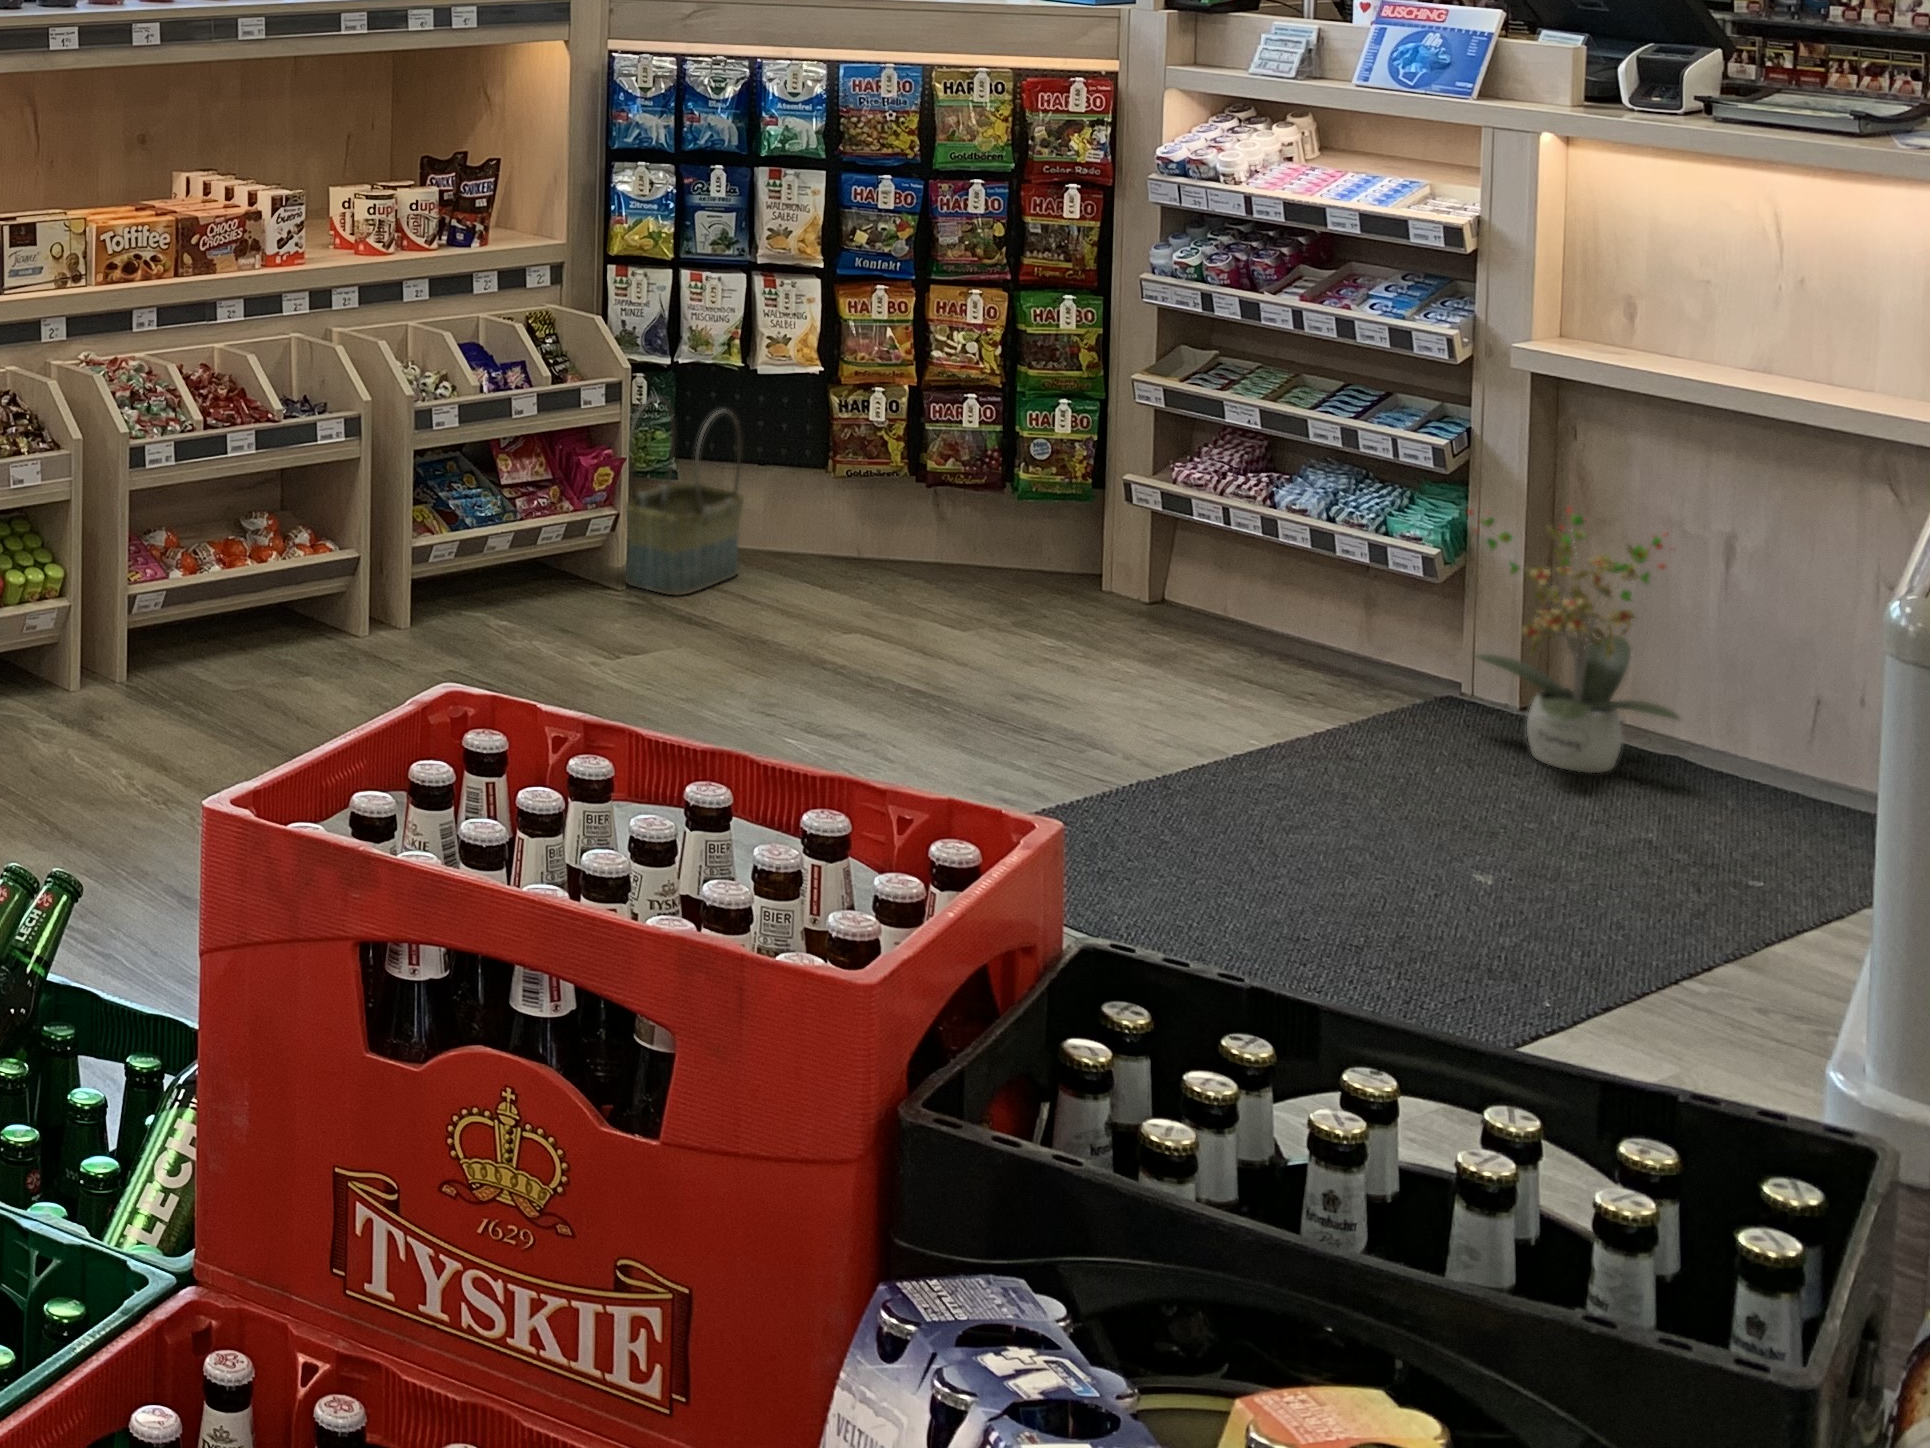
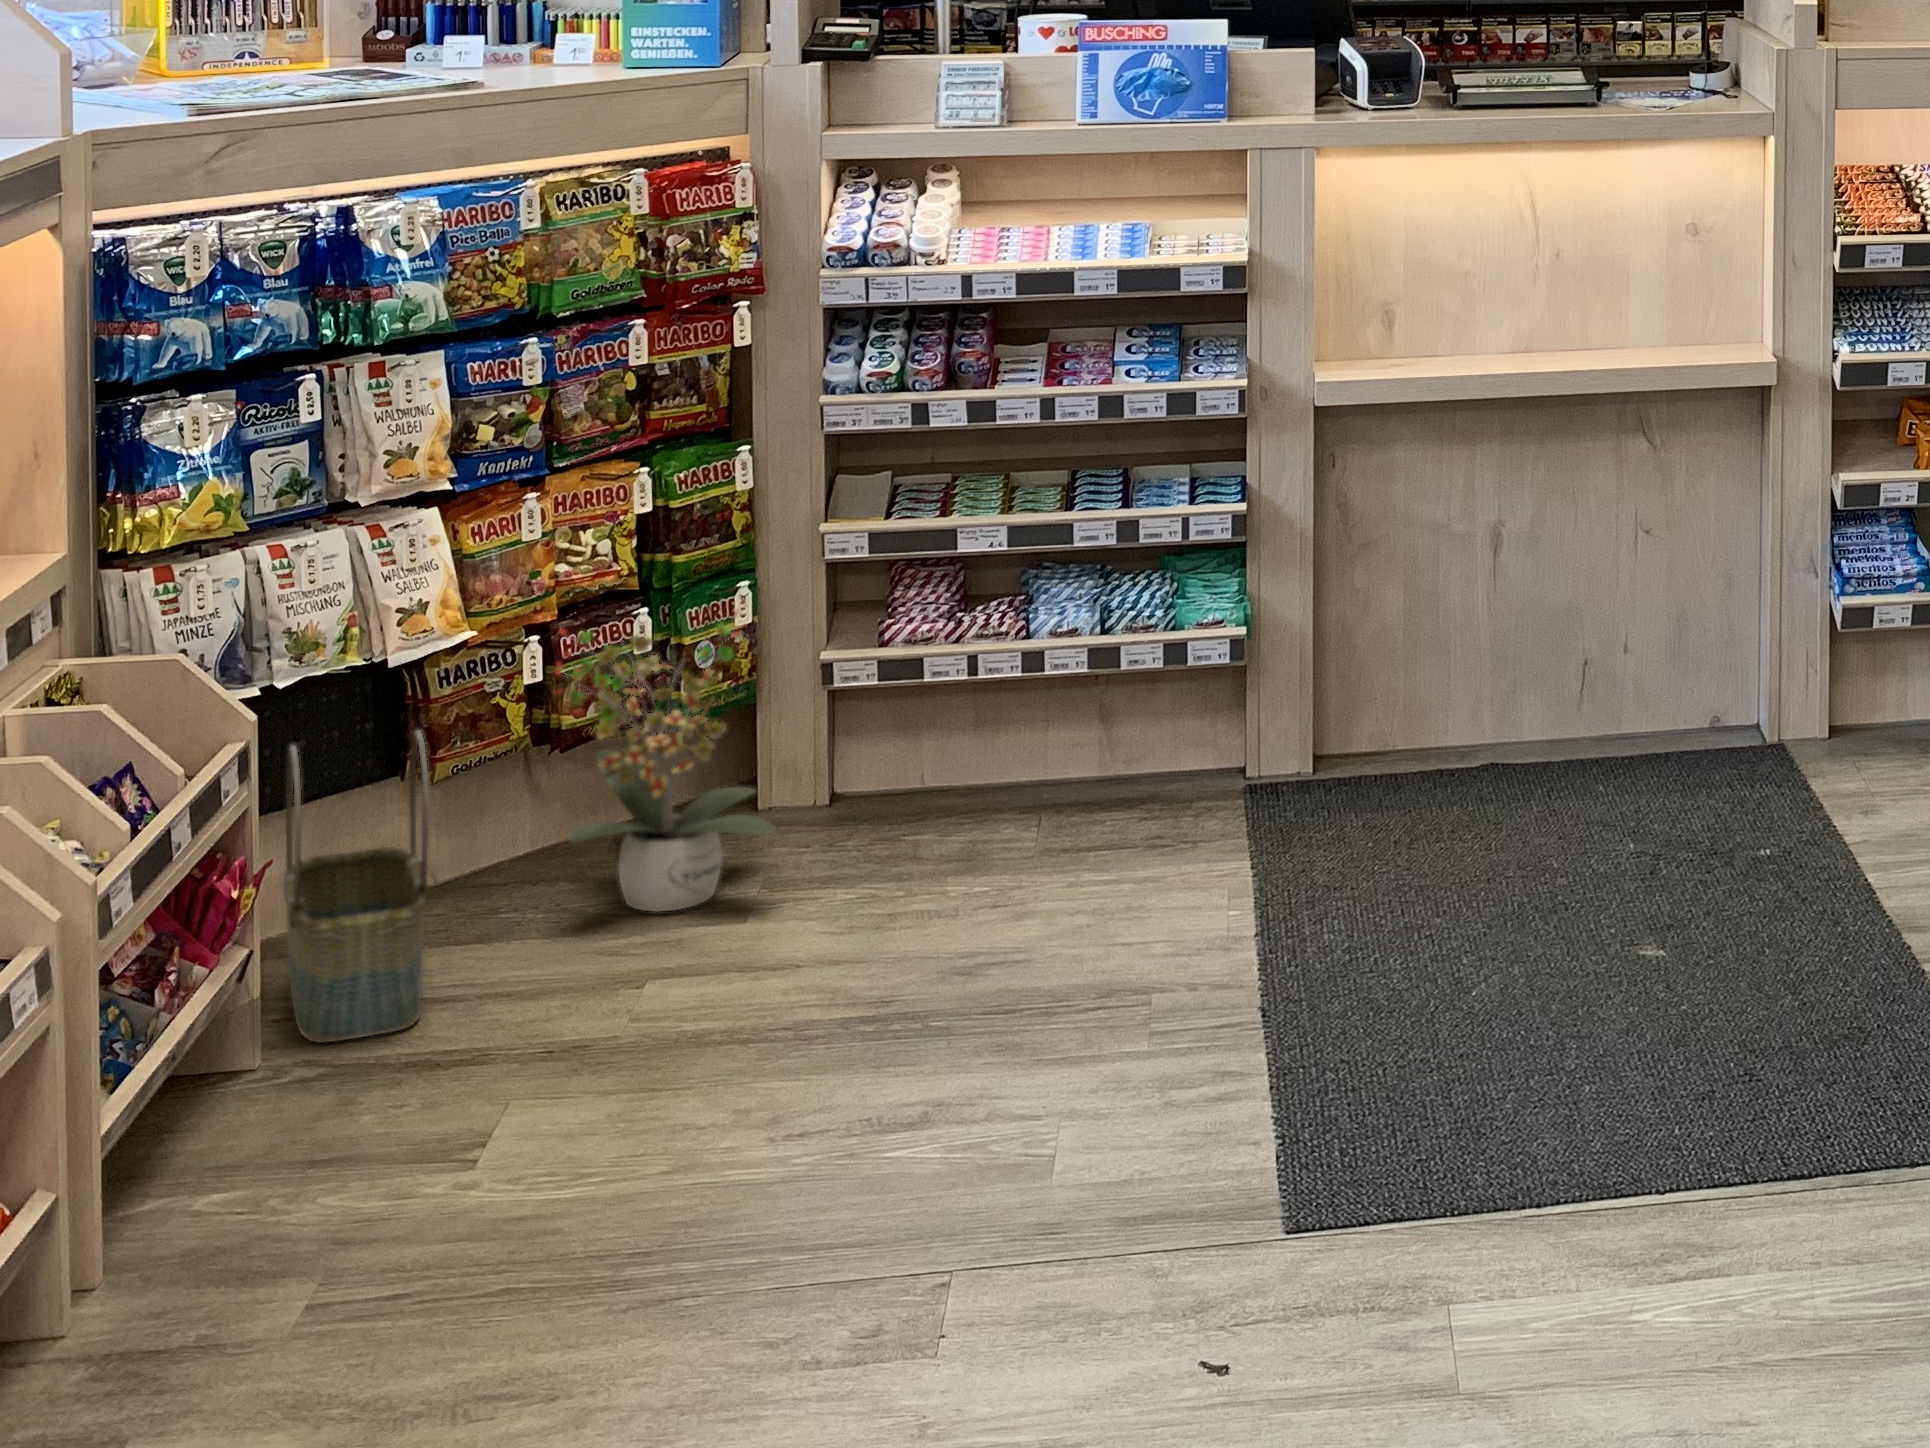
potted plant: present [1468,508,1680,773] -> present [554,612,776,912]

